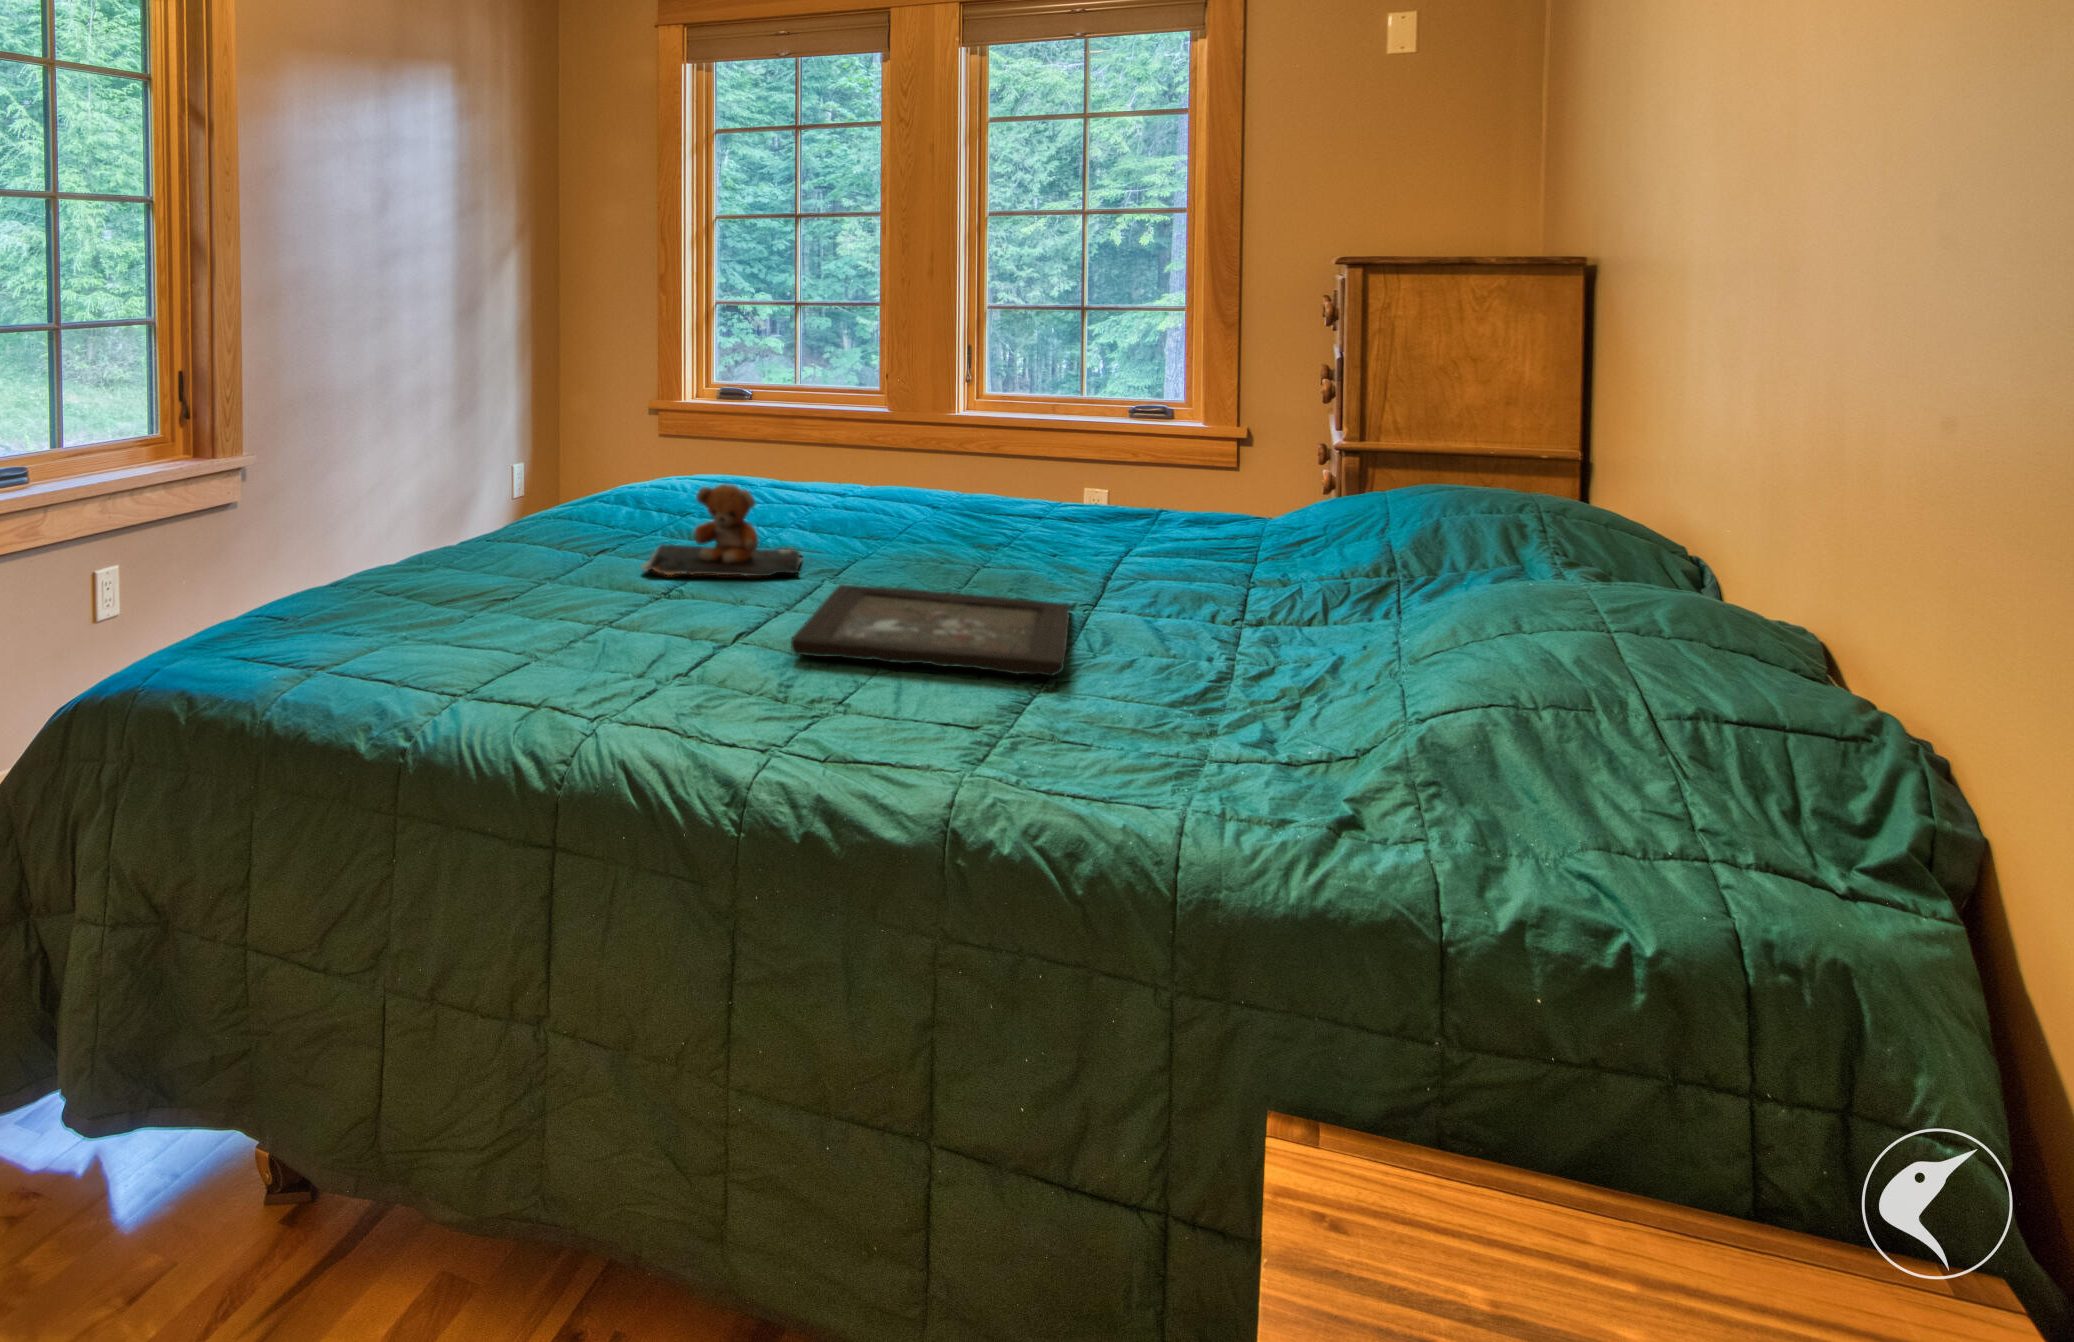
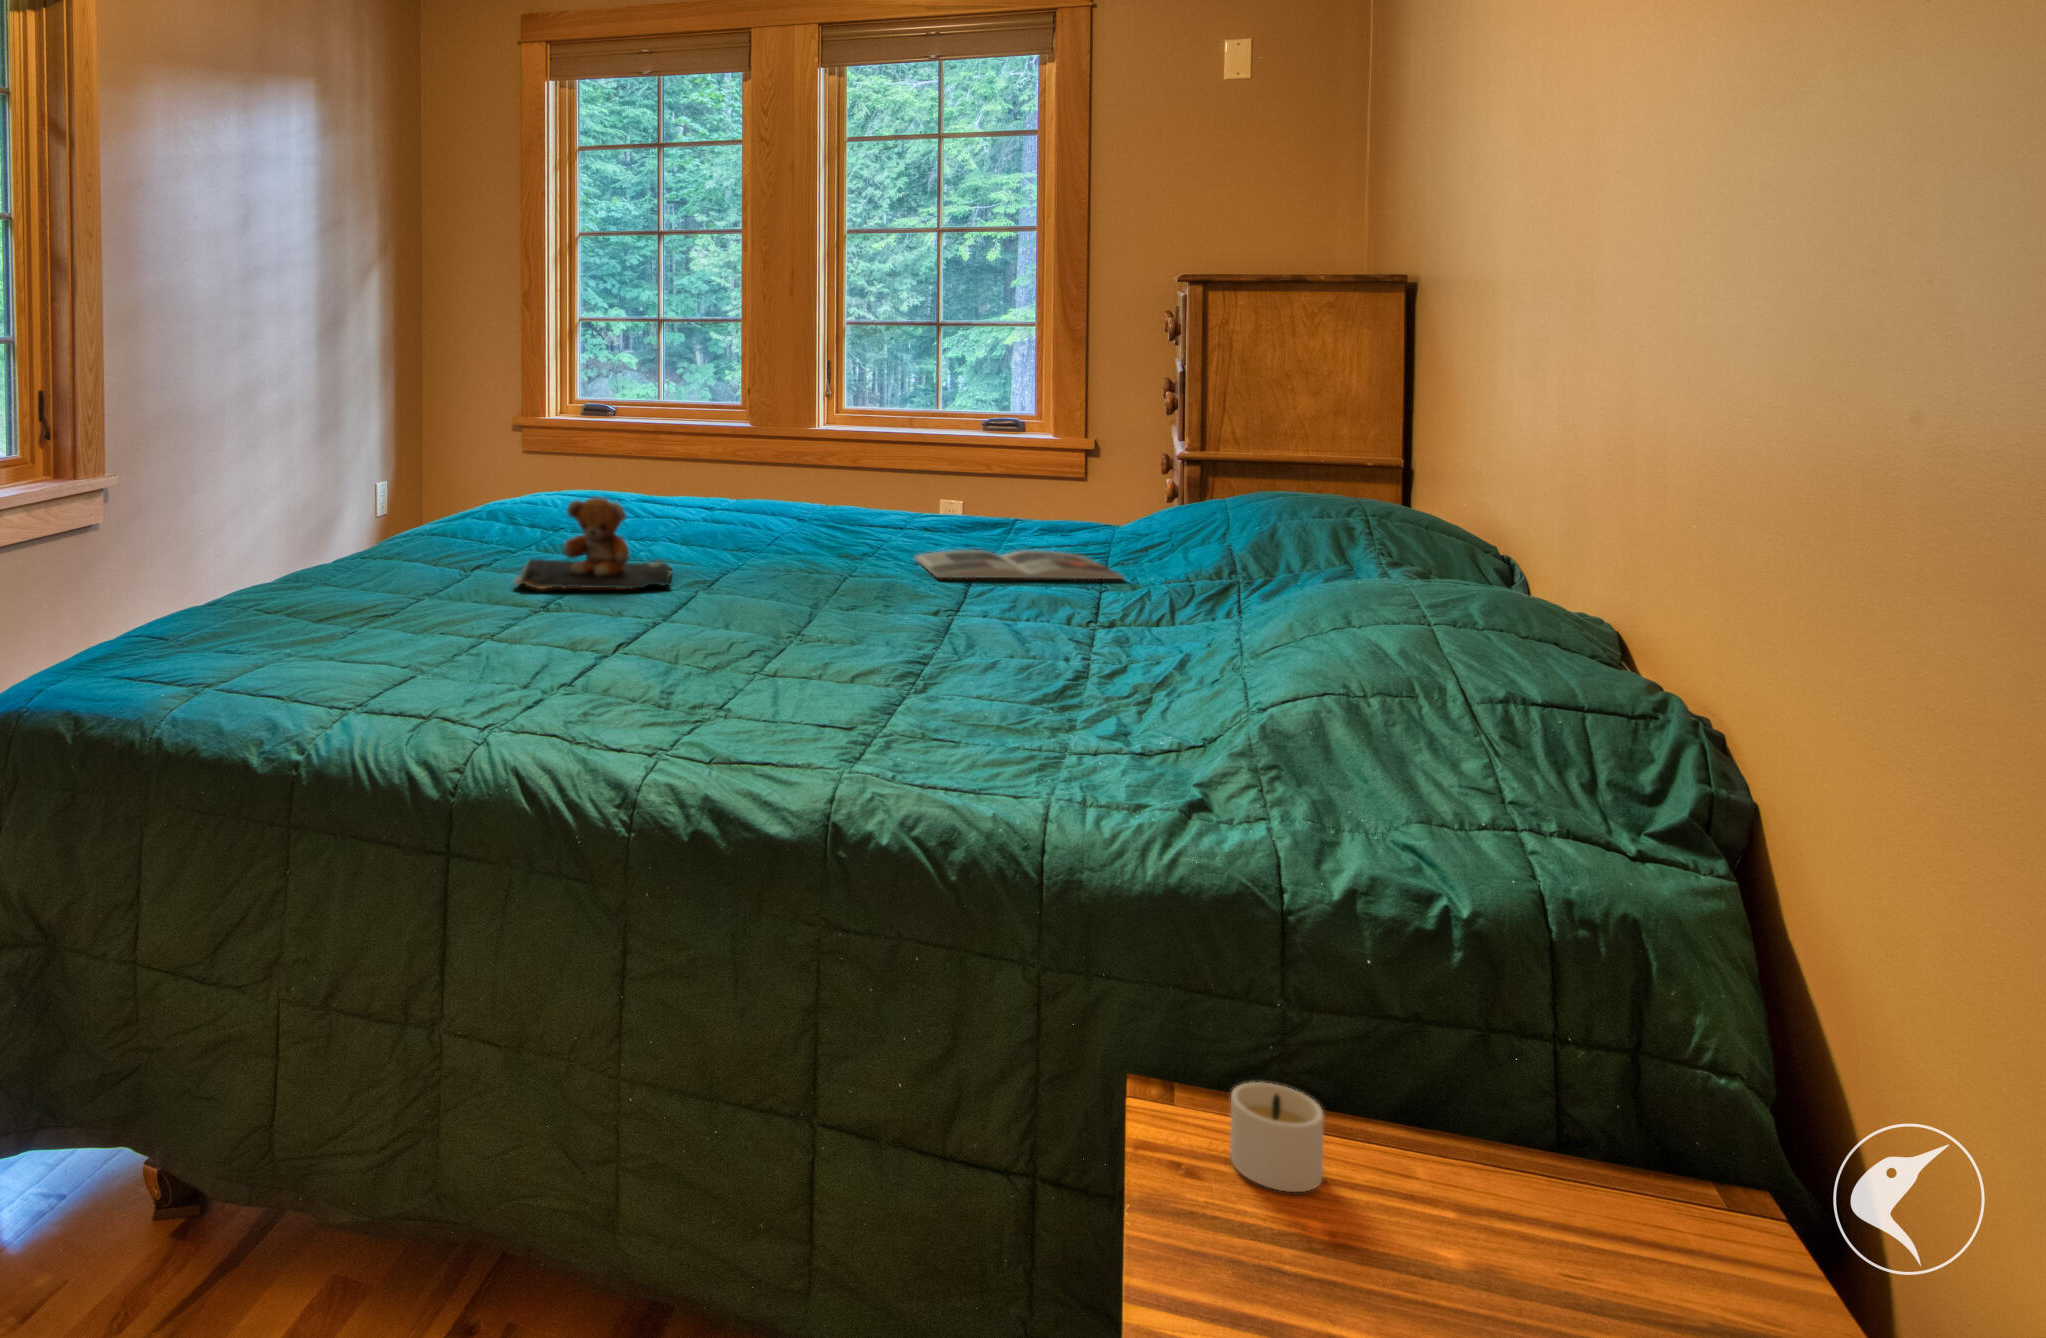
magazine: none [1052,541,1277,574] -> present [914,550,1124,579]
tray: present [791,584,1070,676] -> none [669,595,935,678]
candle: none [1374,1130,1529,1254] -> present [1230,1082,1324,1192]

